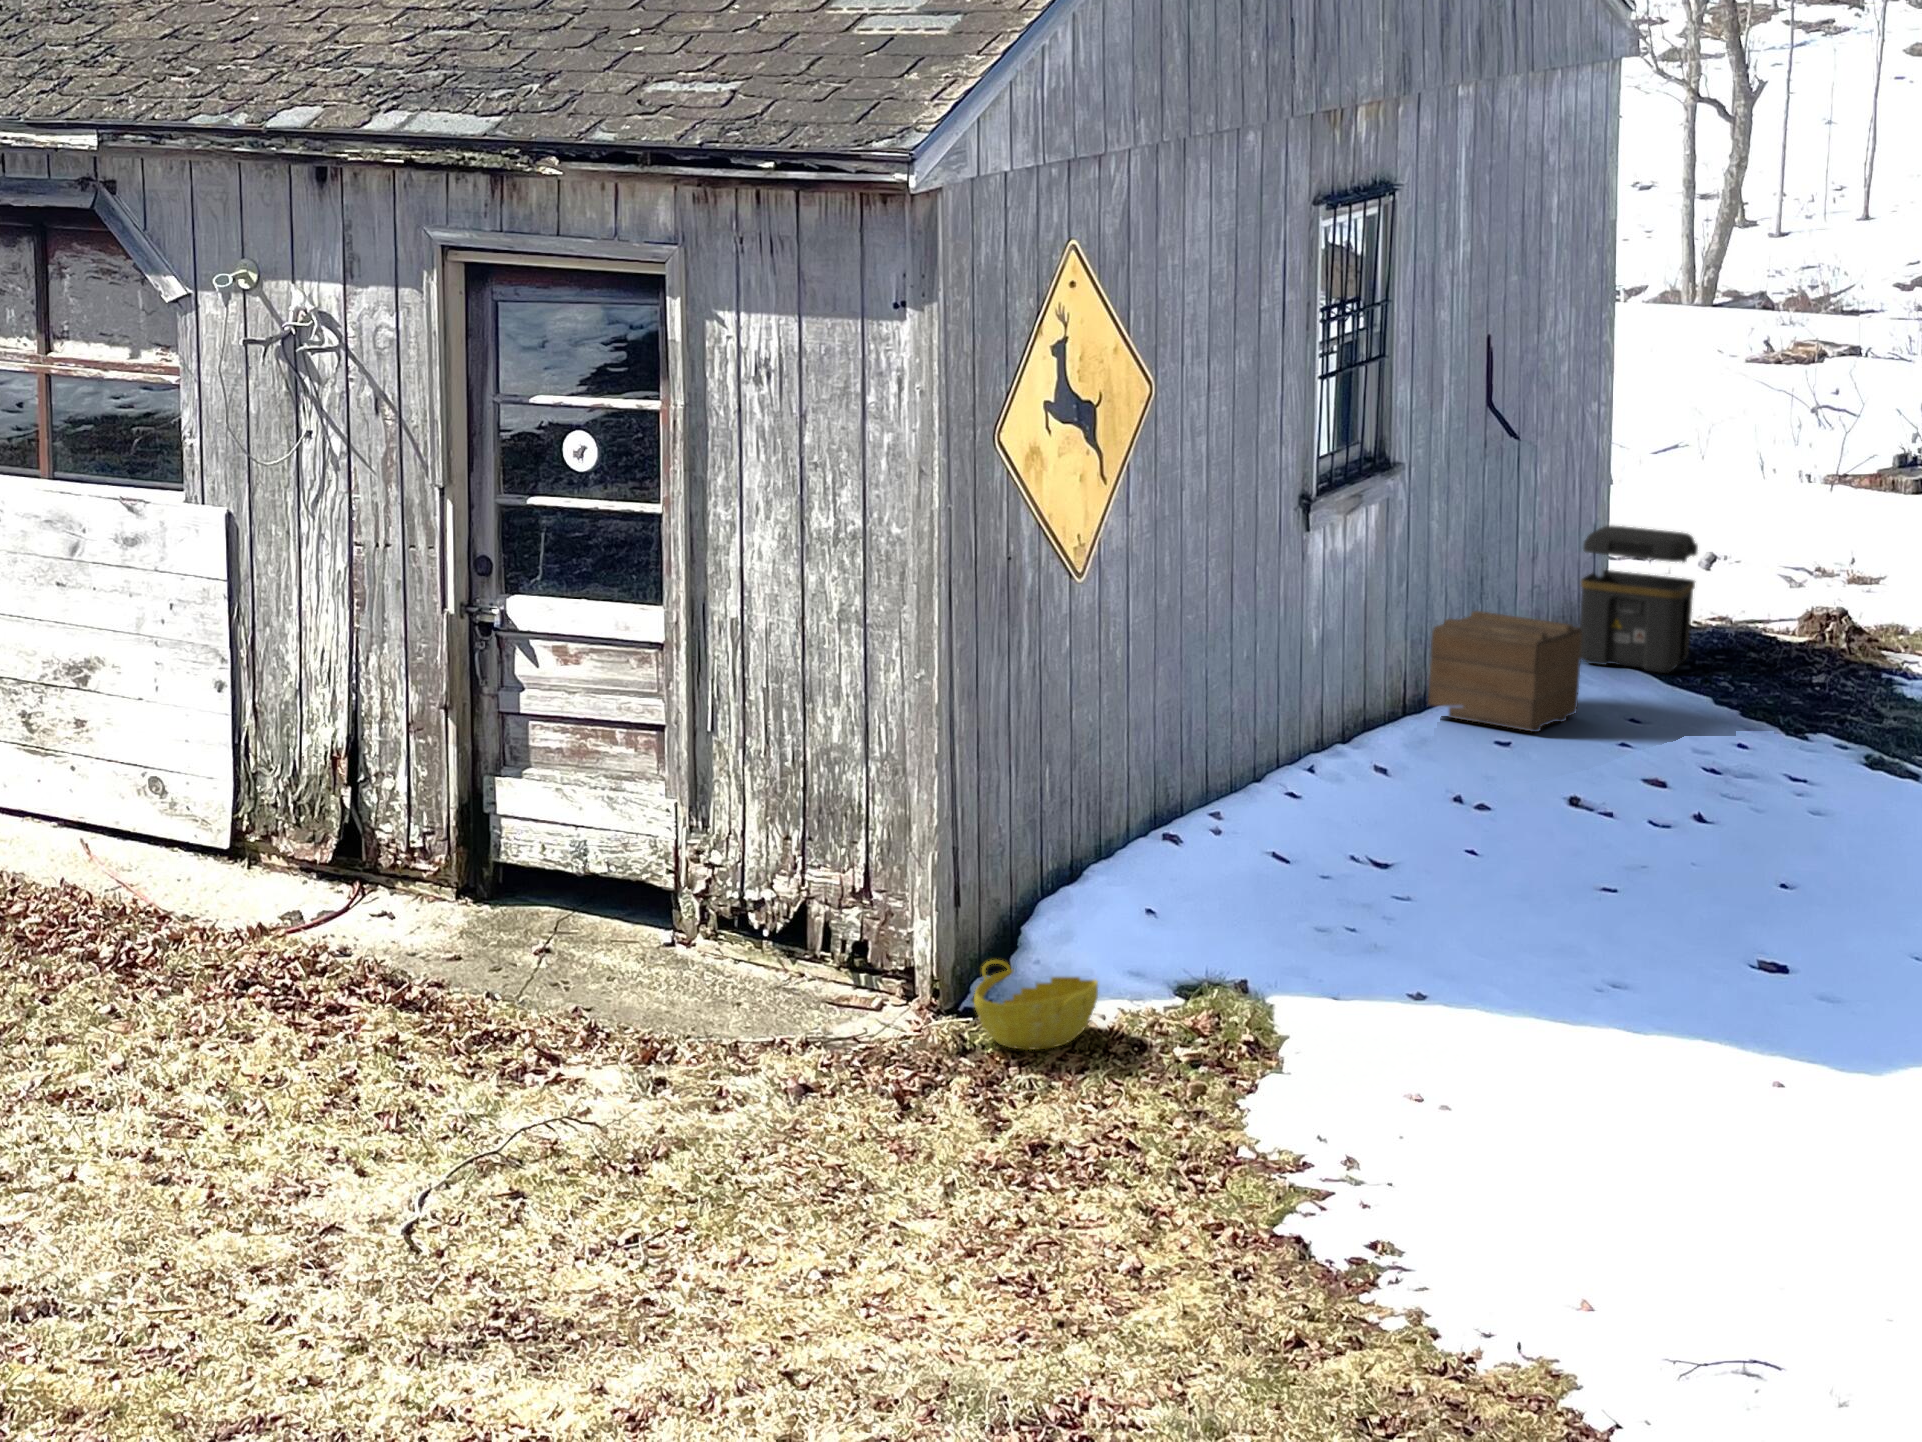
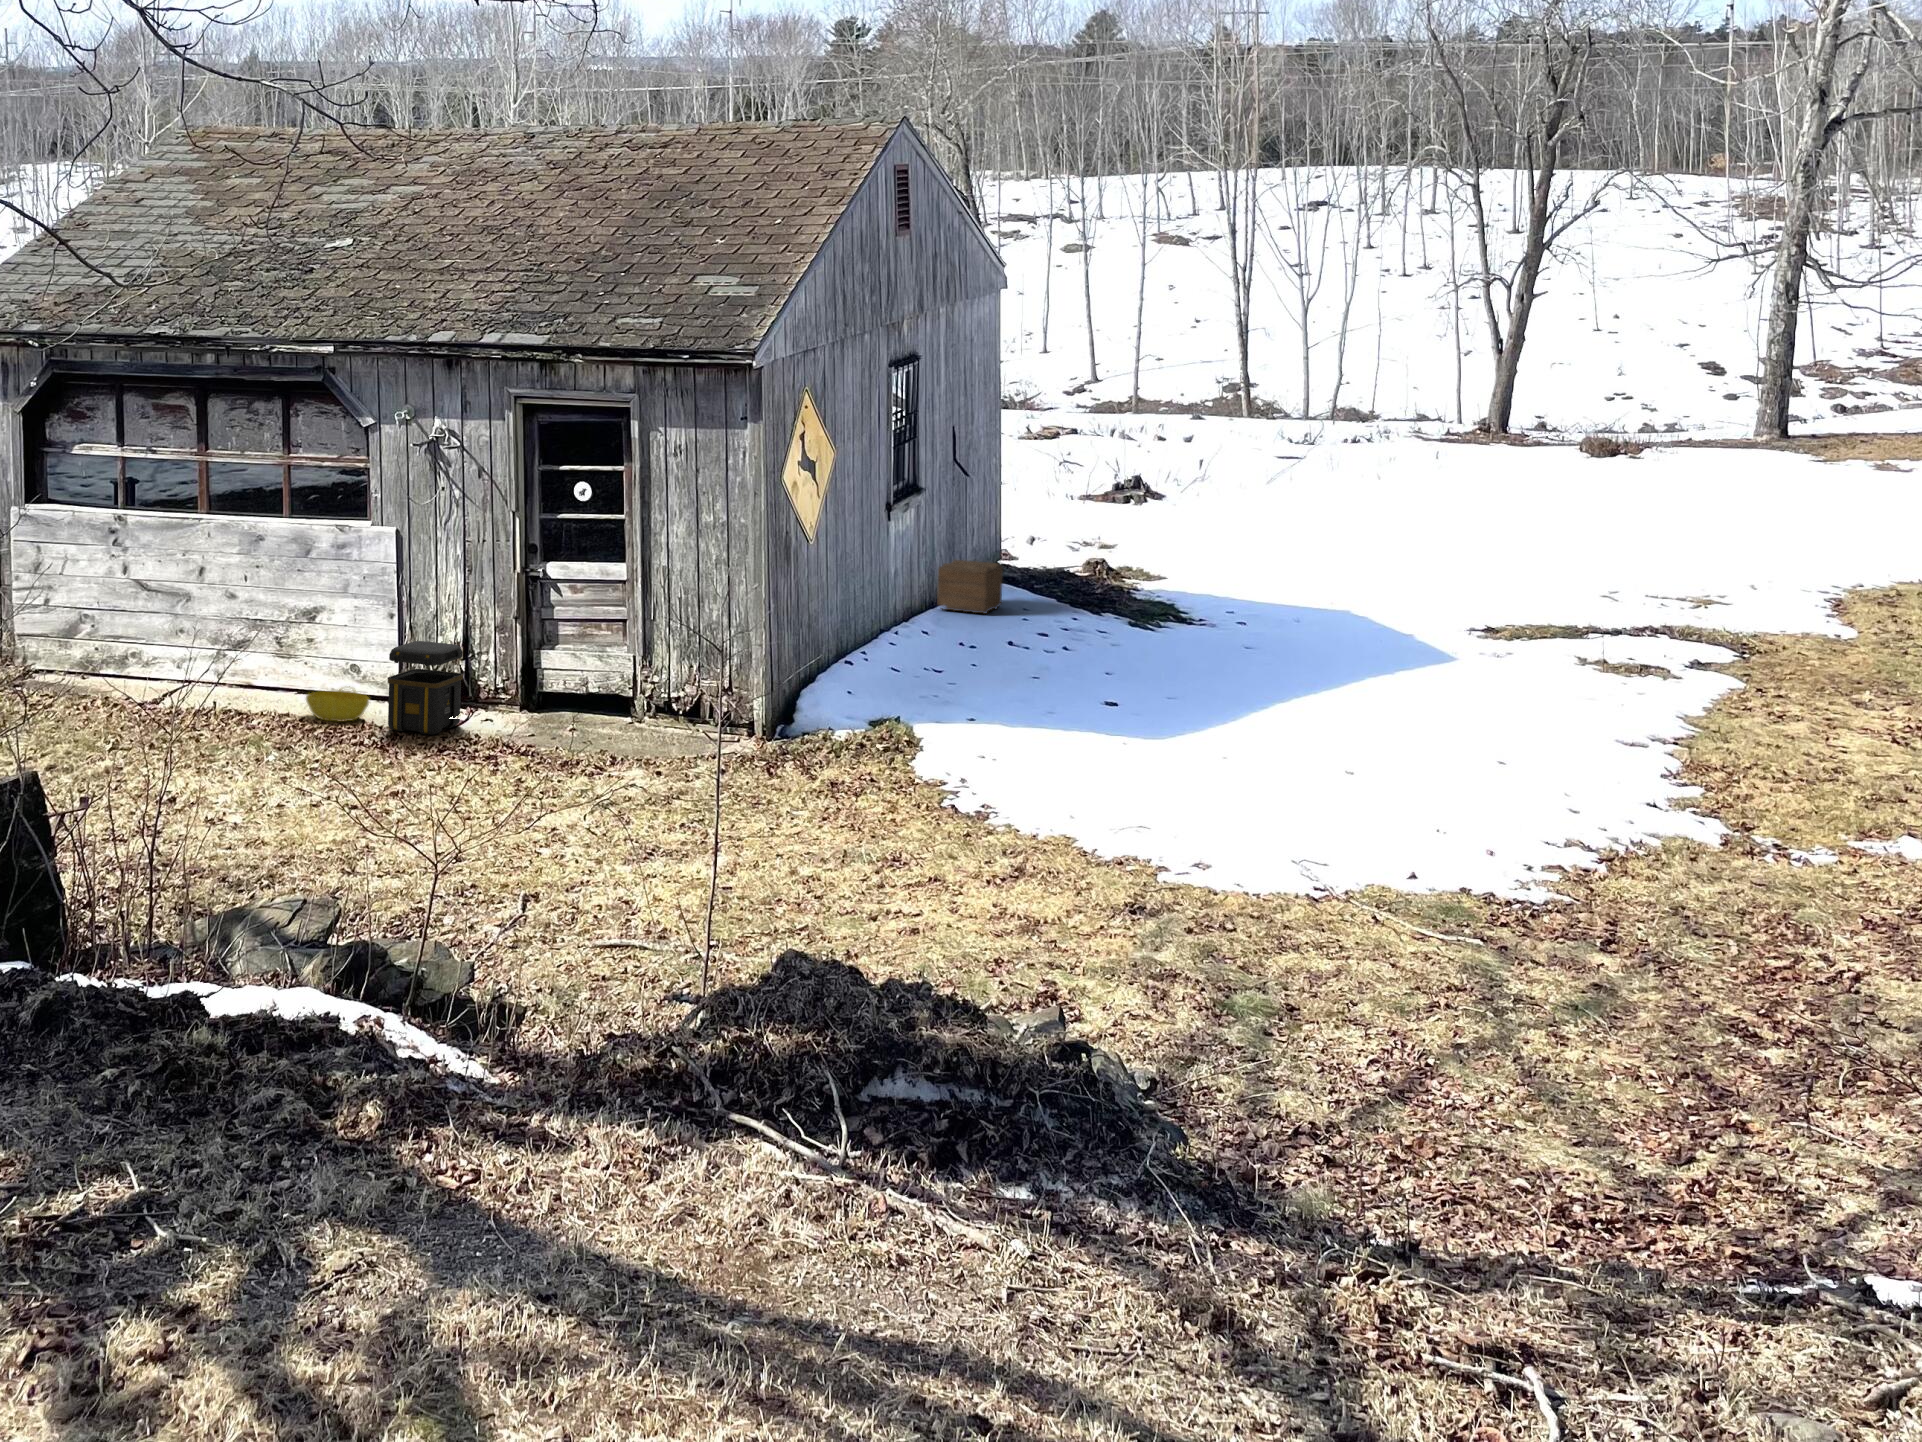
toolbox: present [1580,525,1698,673] -> present [387,641,463,735]
basket: present [974,960,1098,1050] -> present [306,686,369,722]

